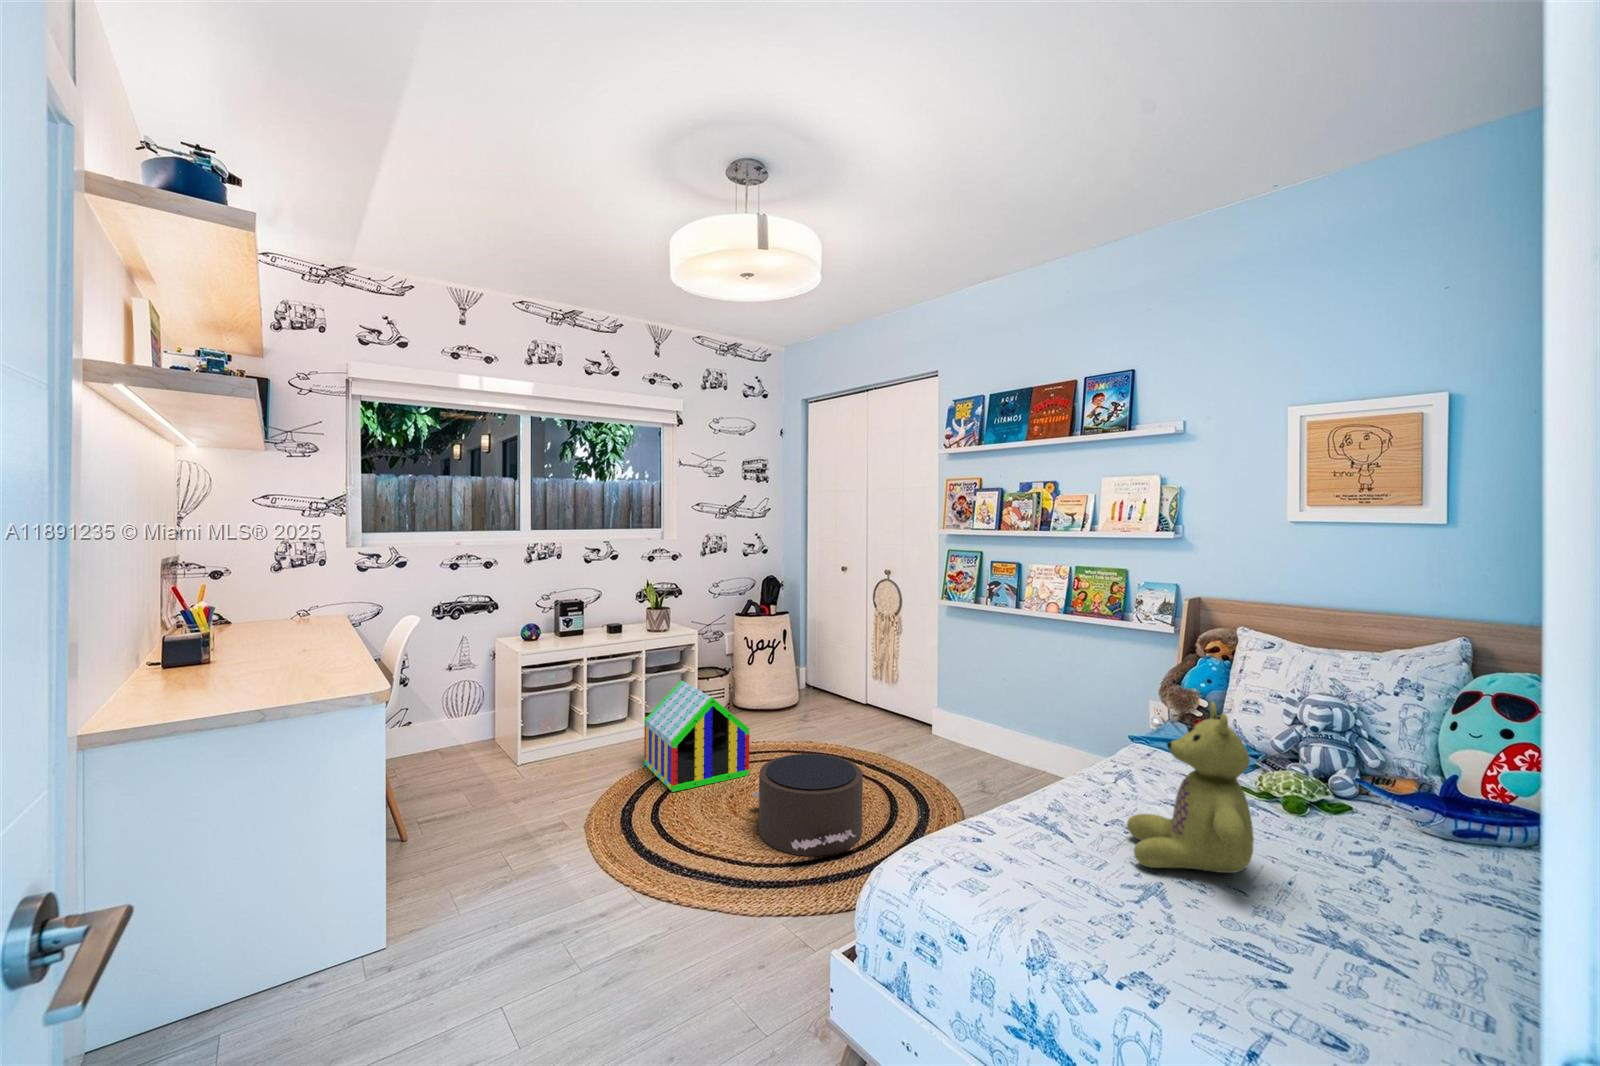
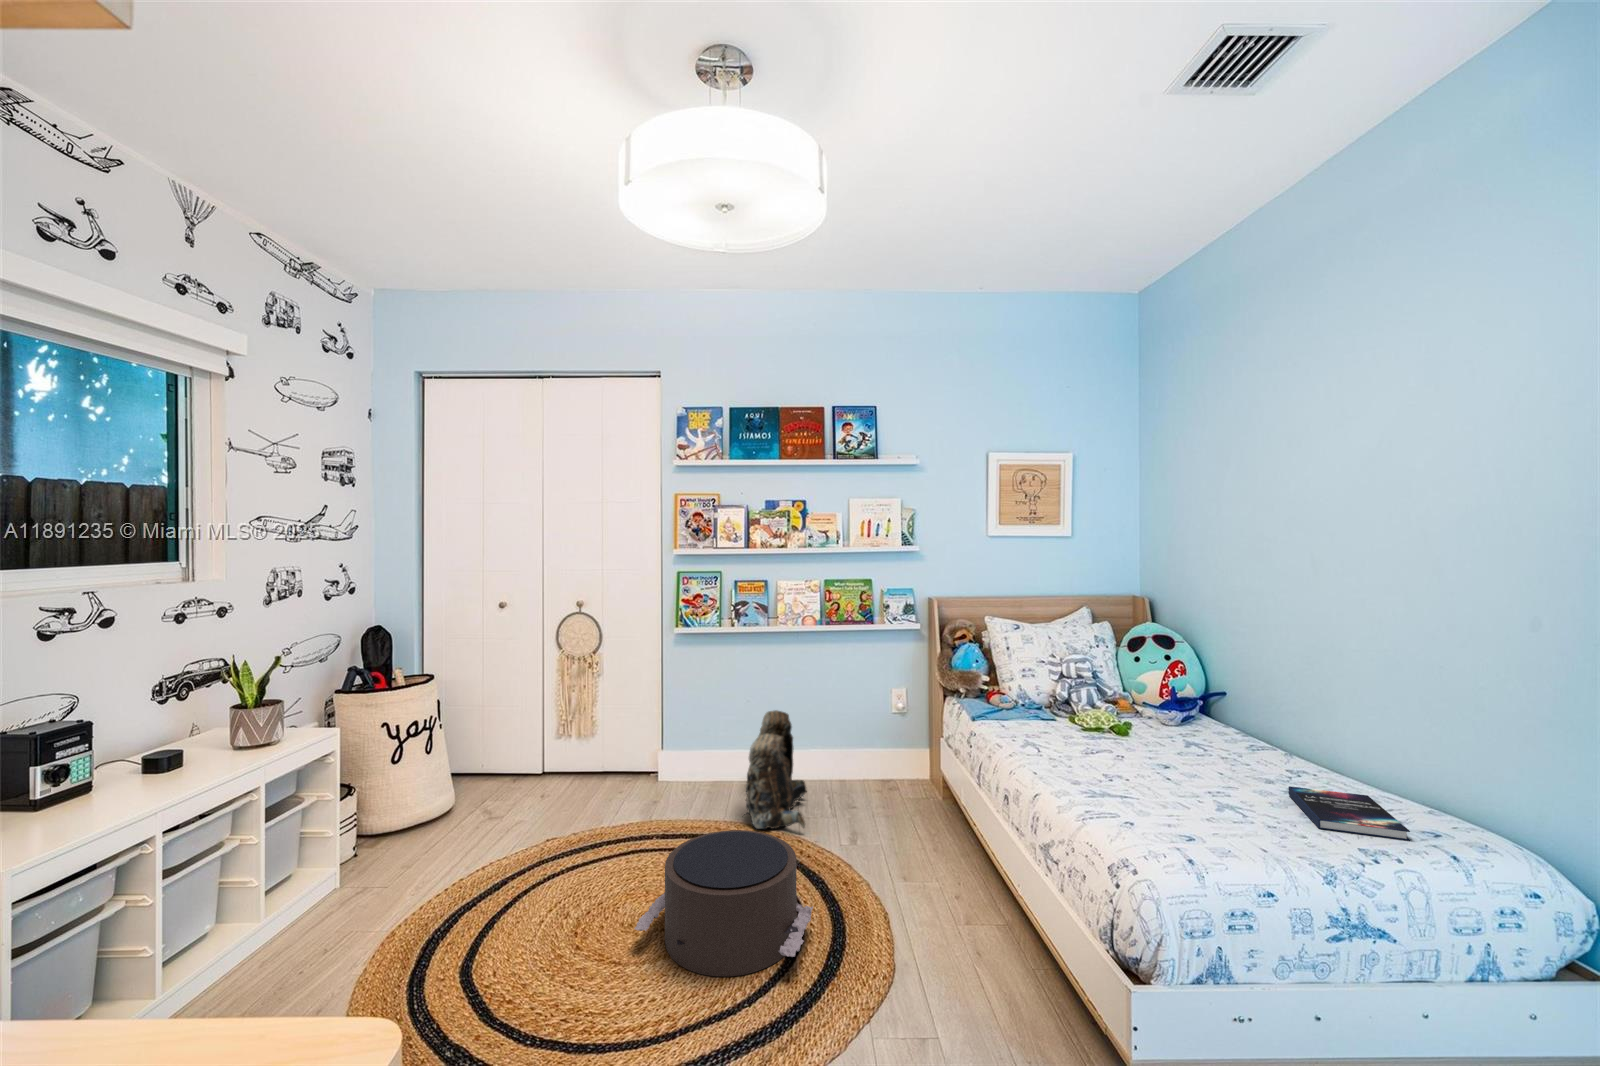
toy house: present [644,680,749,792] -> none [351,815,552,998]
backpack: none [933,693,1028,800] -> present [742,710,807,829]
stuffed bear: present [1127,702,1254,873] -> none [1135,663,1243,793]
hardback book: none [1193,921,1416,1037] -> present [1288,786,1410,841]

